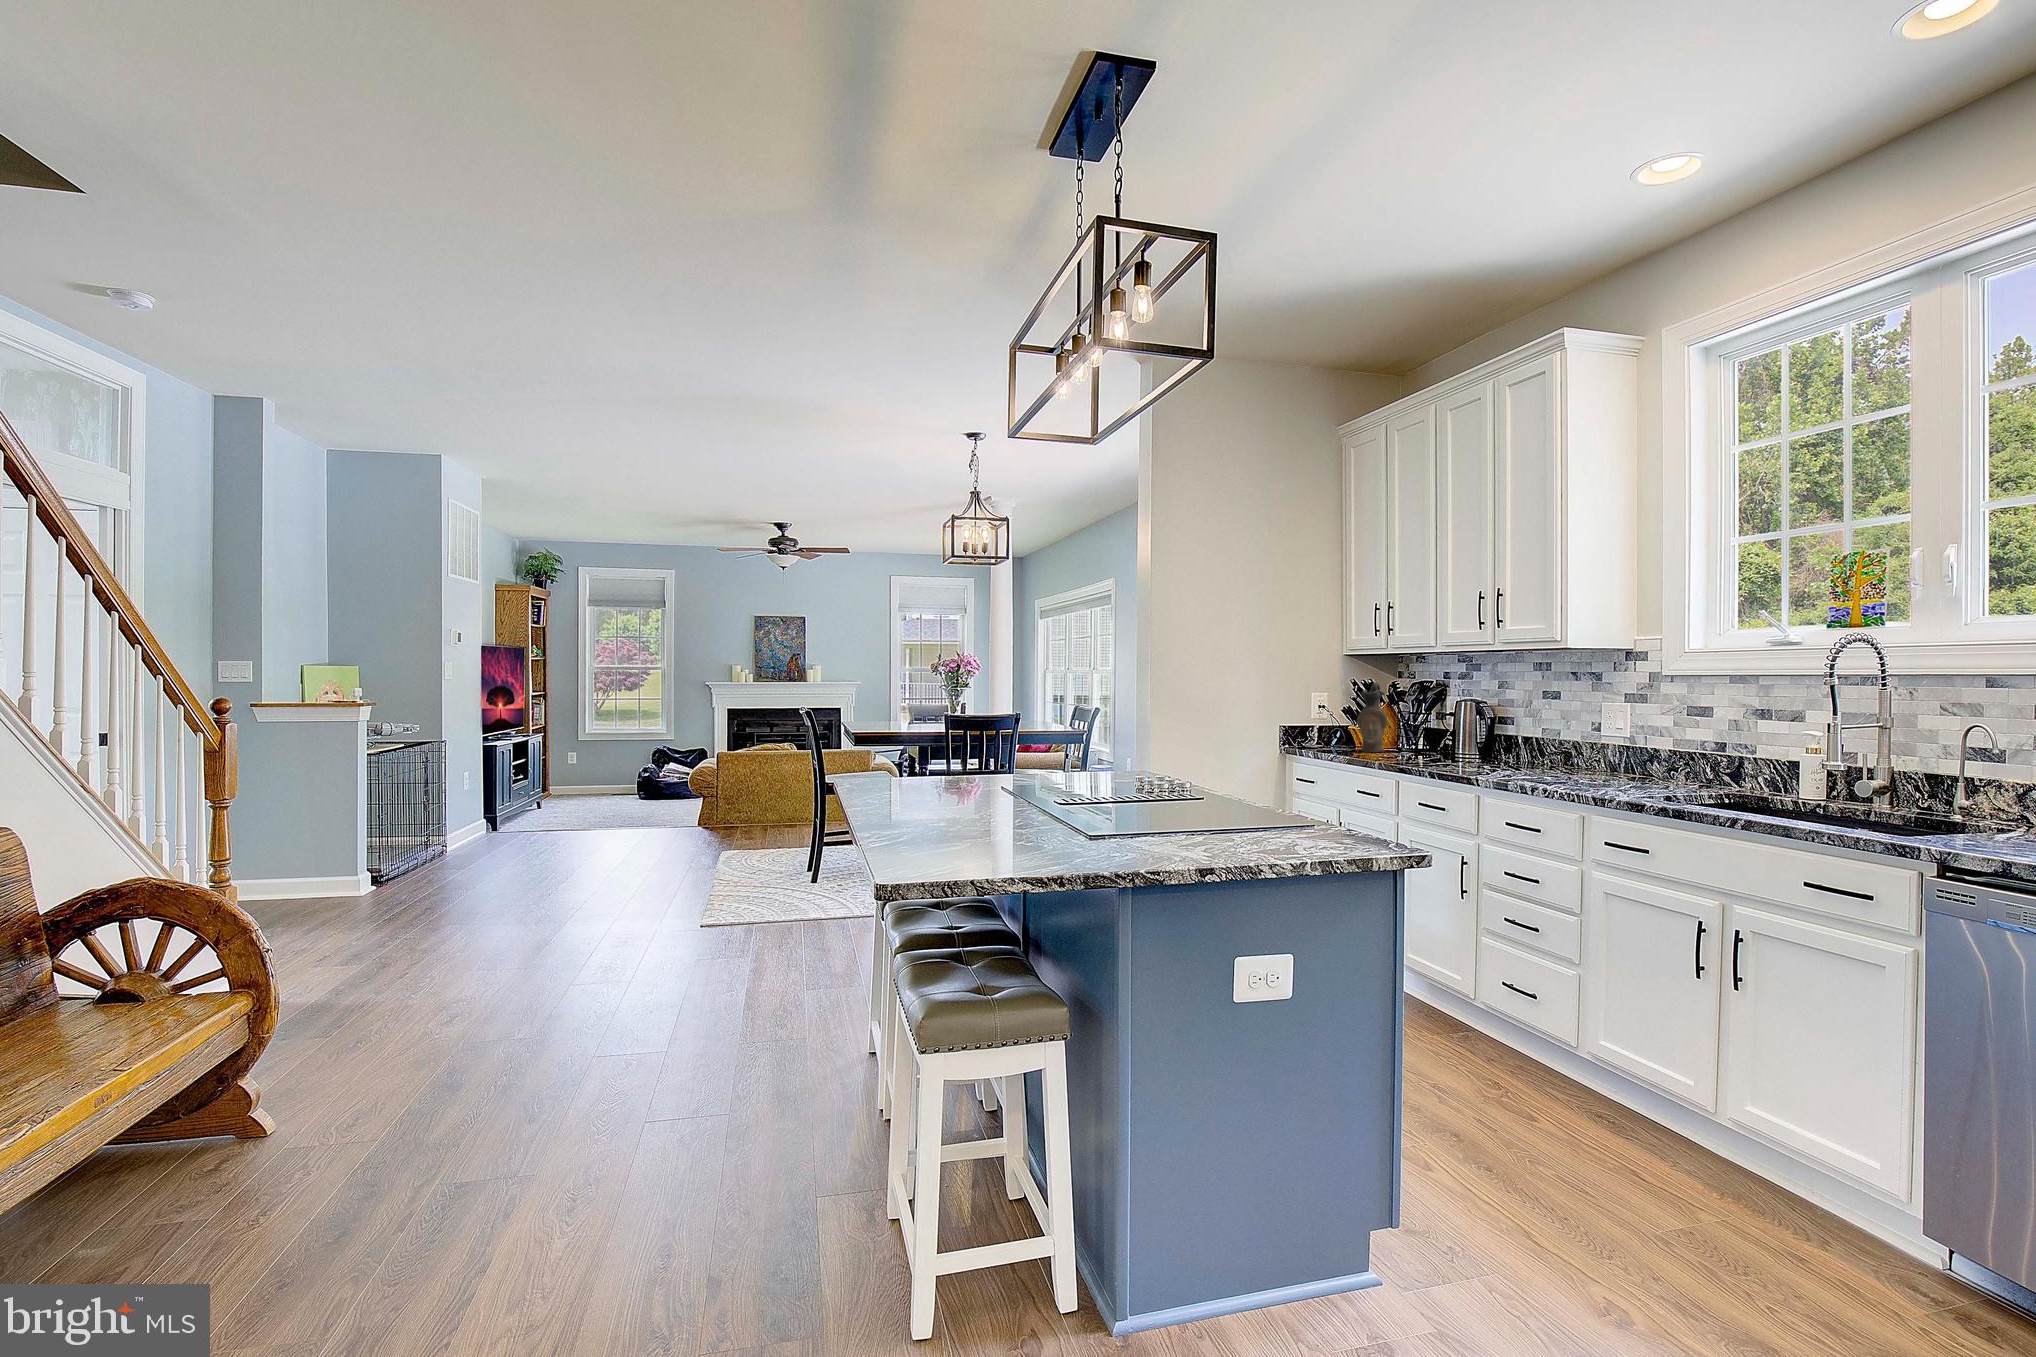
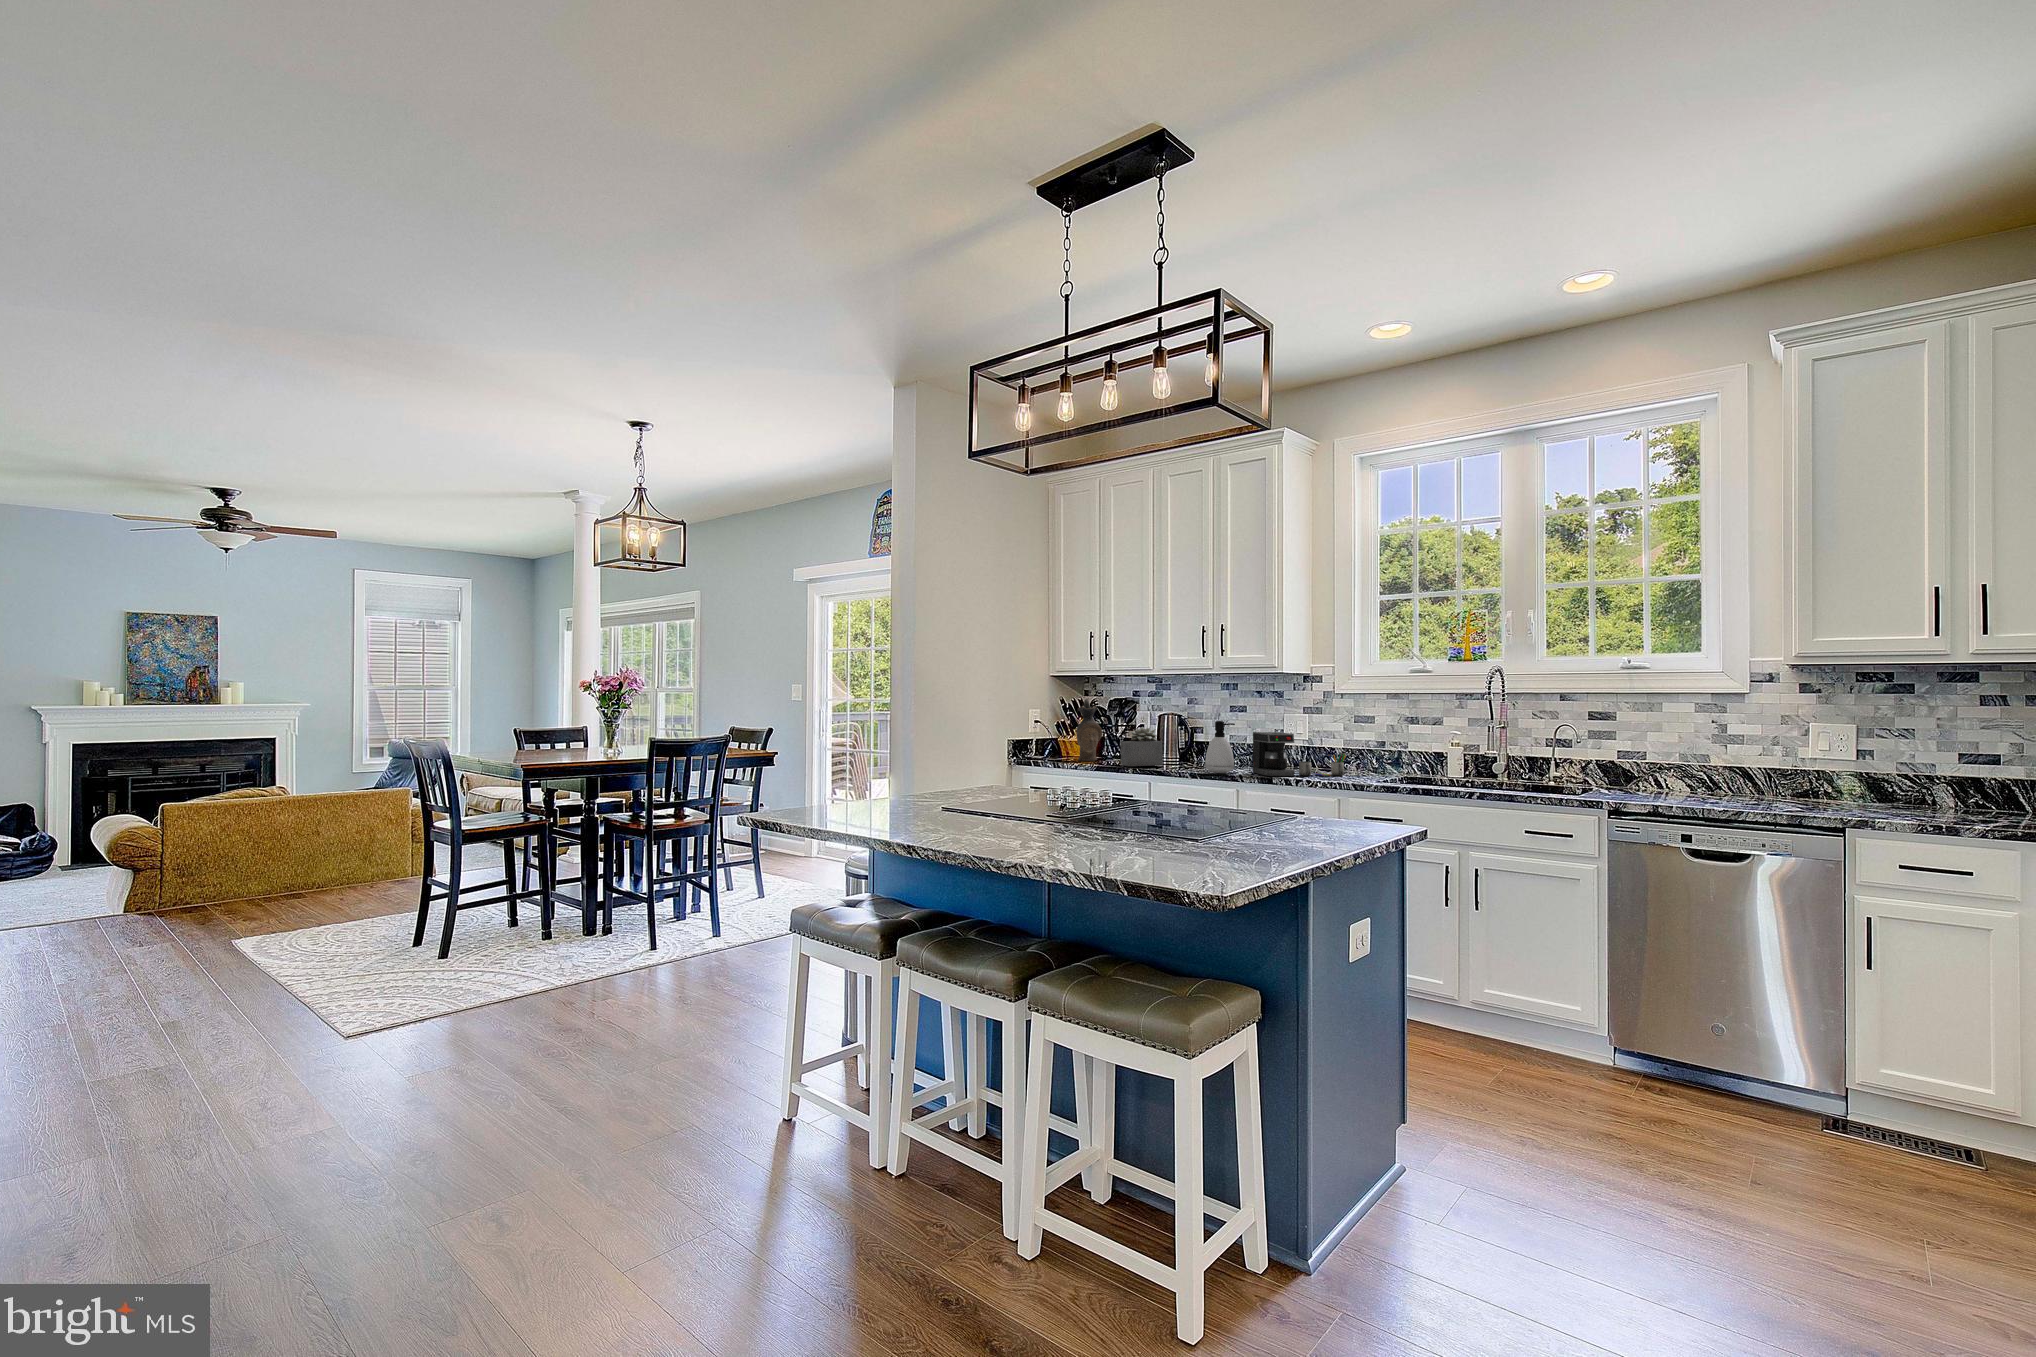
soap dispenser: none [1452,710,1489,773] -> present [1205,721,1235,773]
succulent plant: none [1385,714,1432,760] -> present [1121,727,1163,766]
coffee maker: none [1520,724,1647,785] -> present [1253,732,1346,776]

